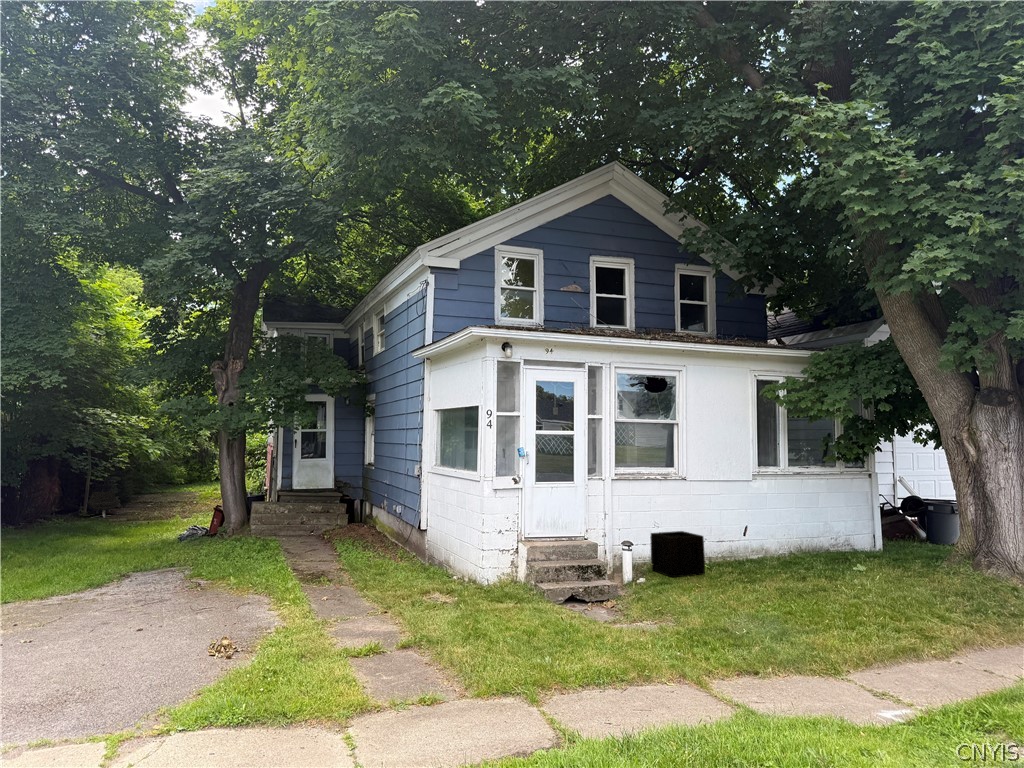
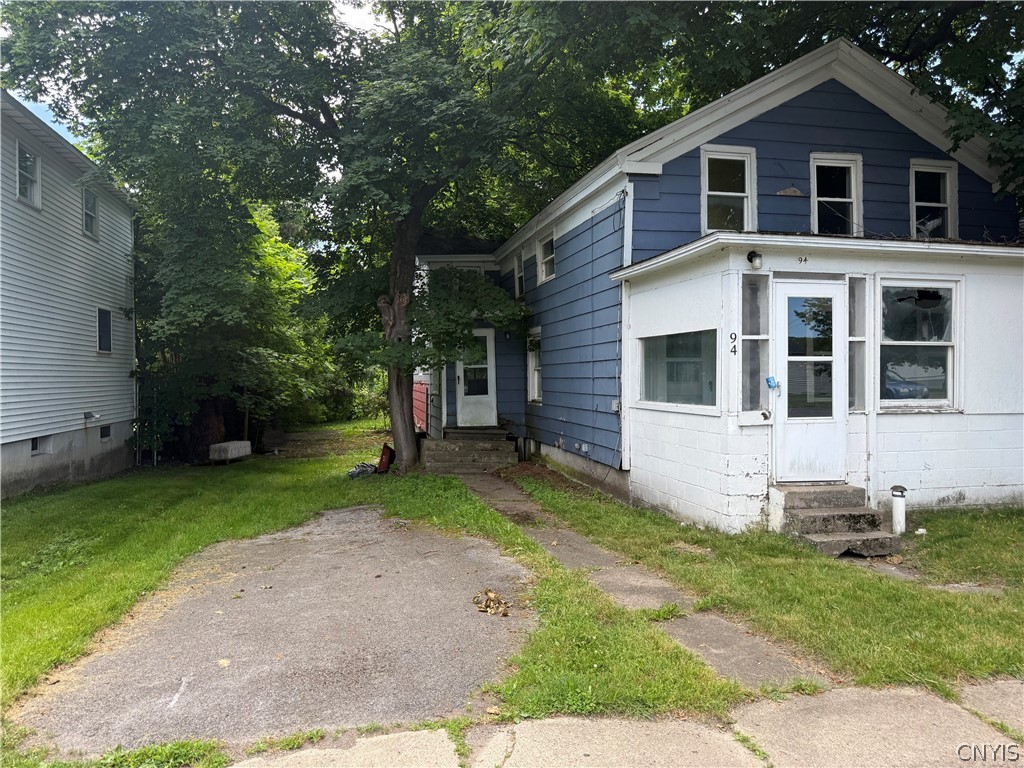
bench: none [23,503,73,529] -> present [210,441,251,465]
wooden crate: present [651,531,705,577] -> none [919,474,999,530]

